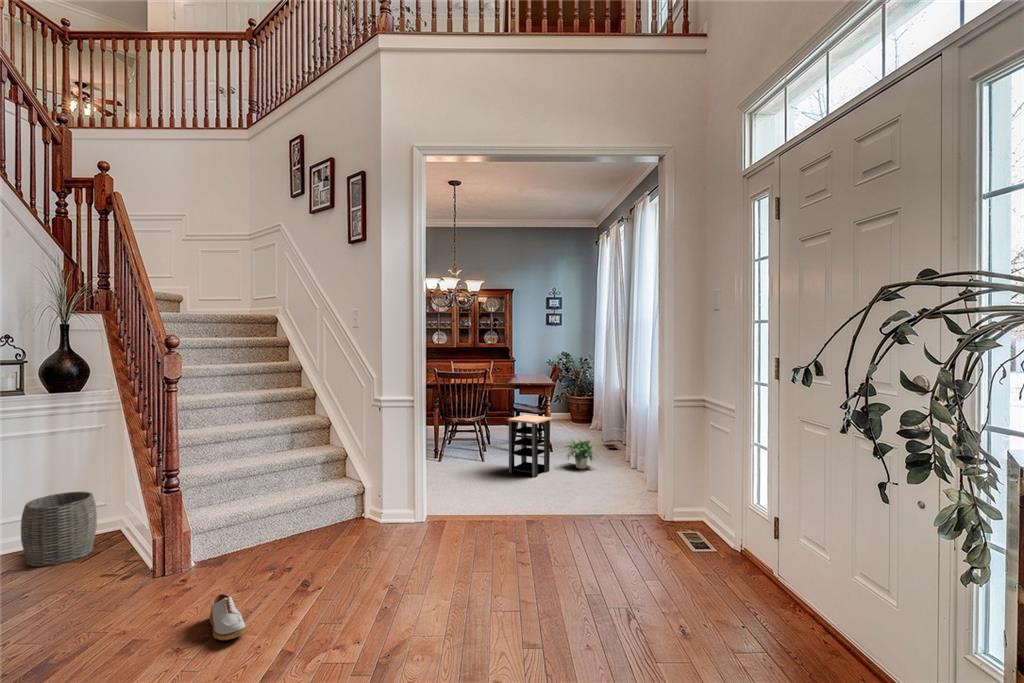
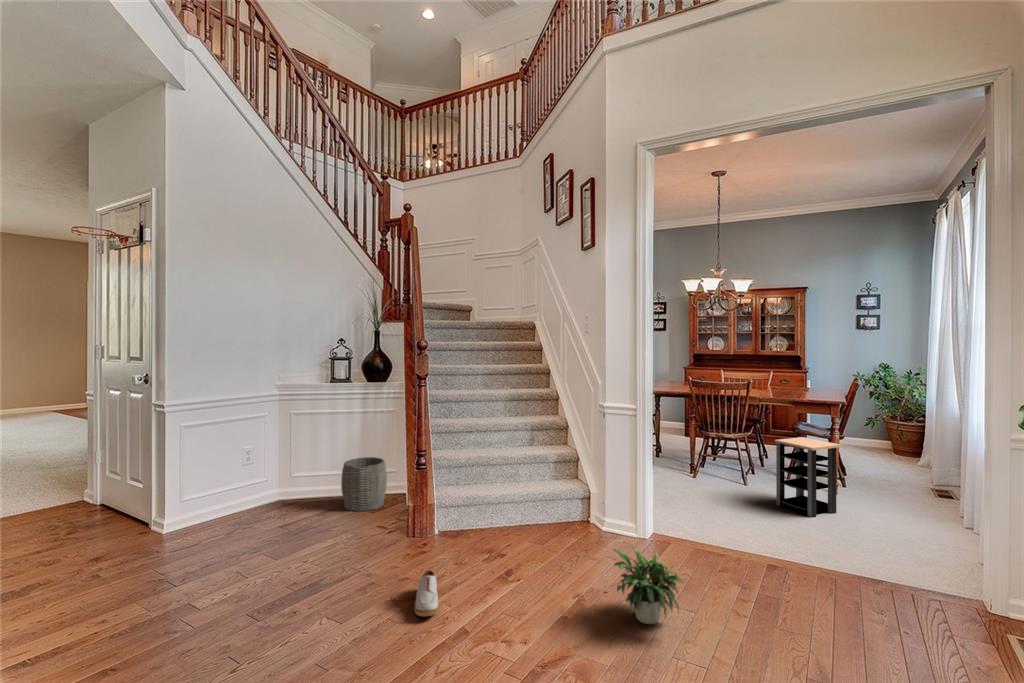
potted plant: present [566,440,595,469] -> present [613,547,684,624]

